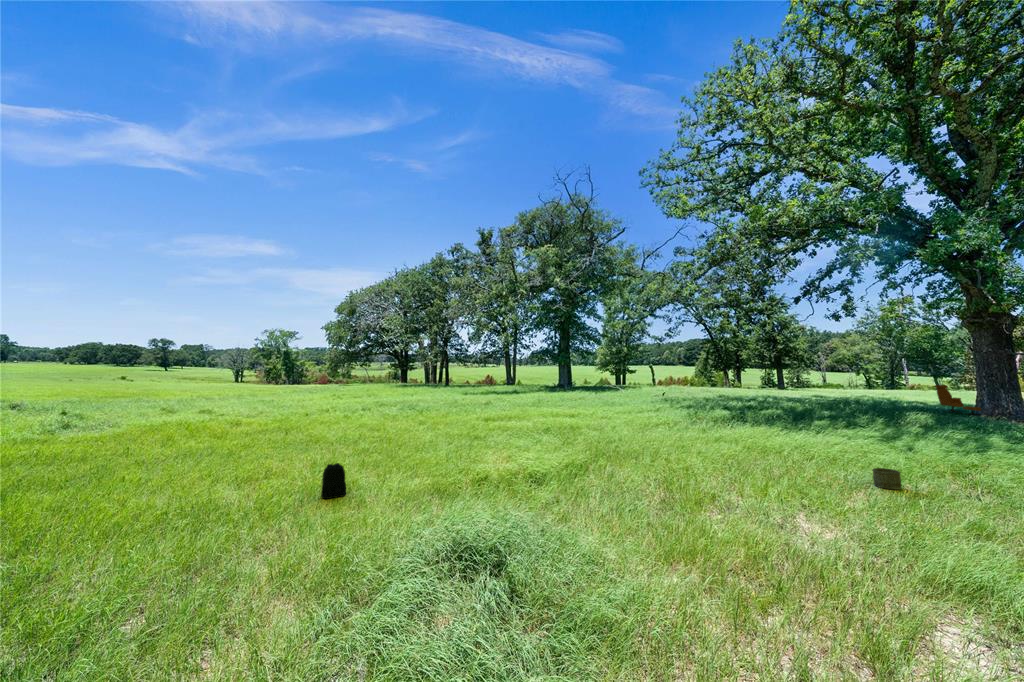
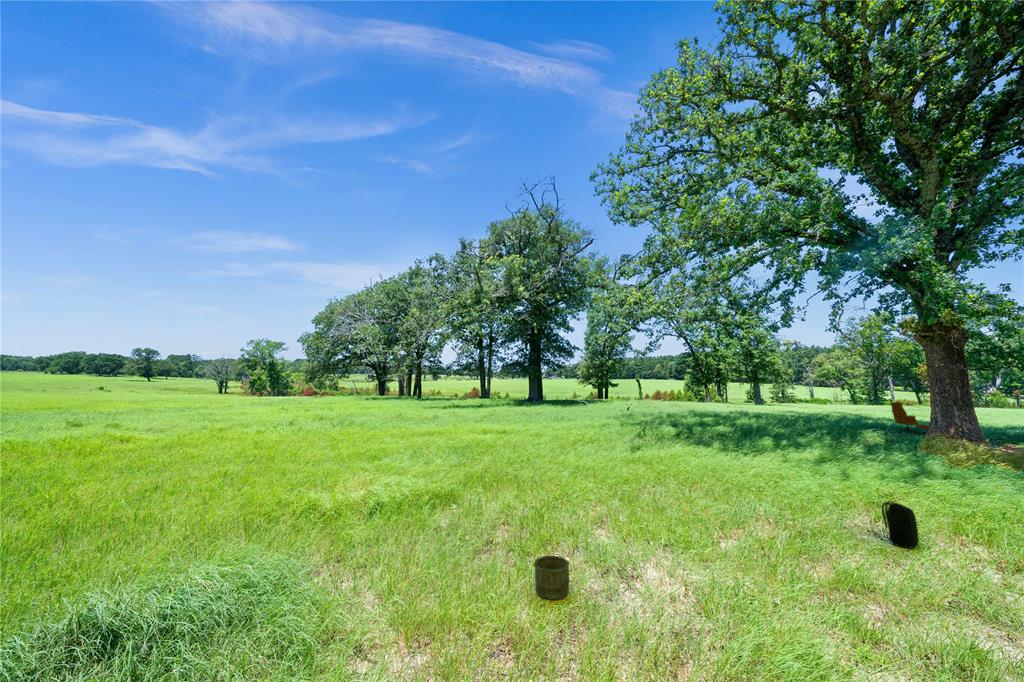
backpack: present [321,463,346,499] -> present [882,501,919,548]
wooden bucket: present [872,468,901,490] -> present [534,556,569,599]

